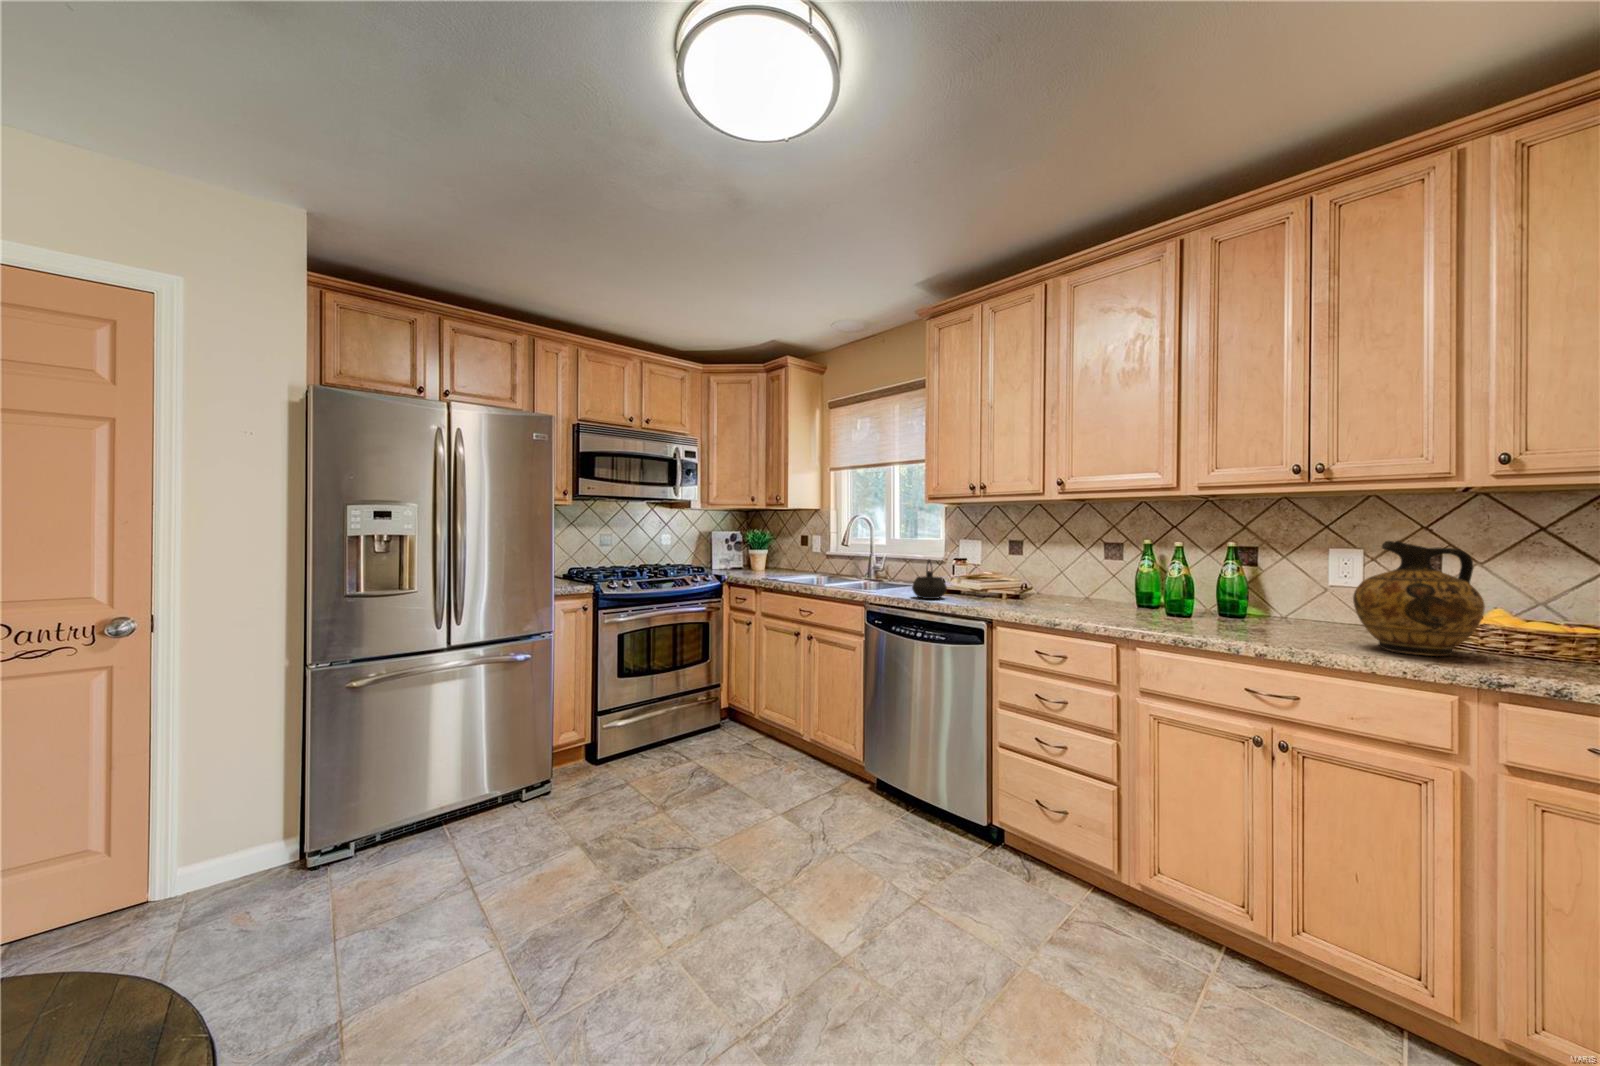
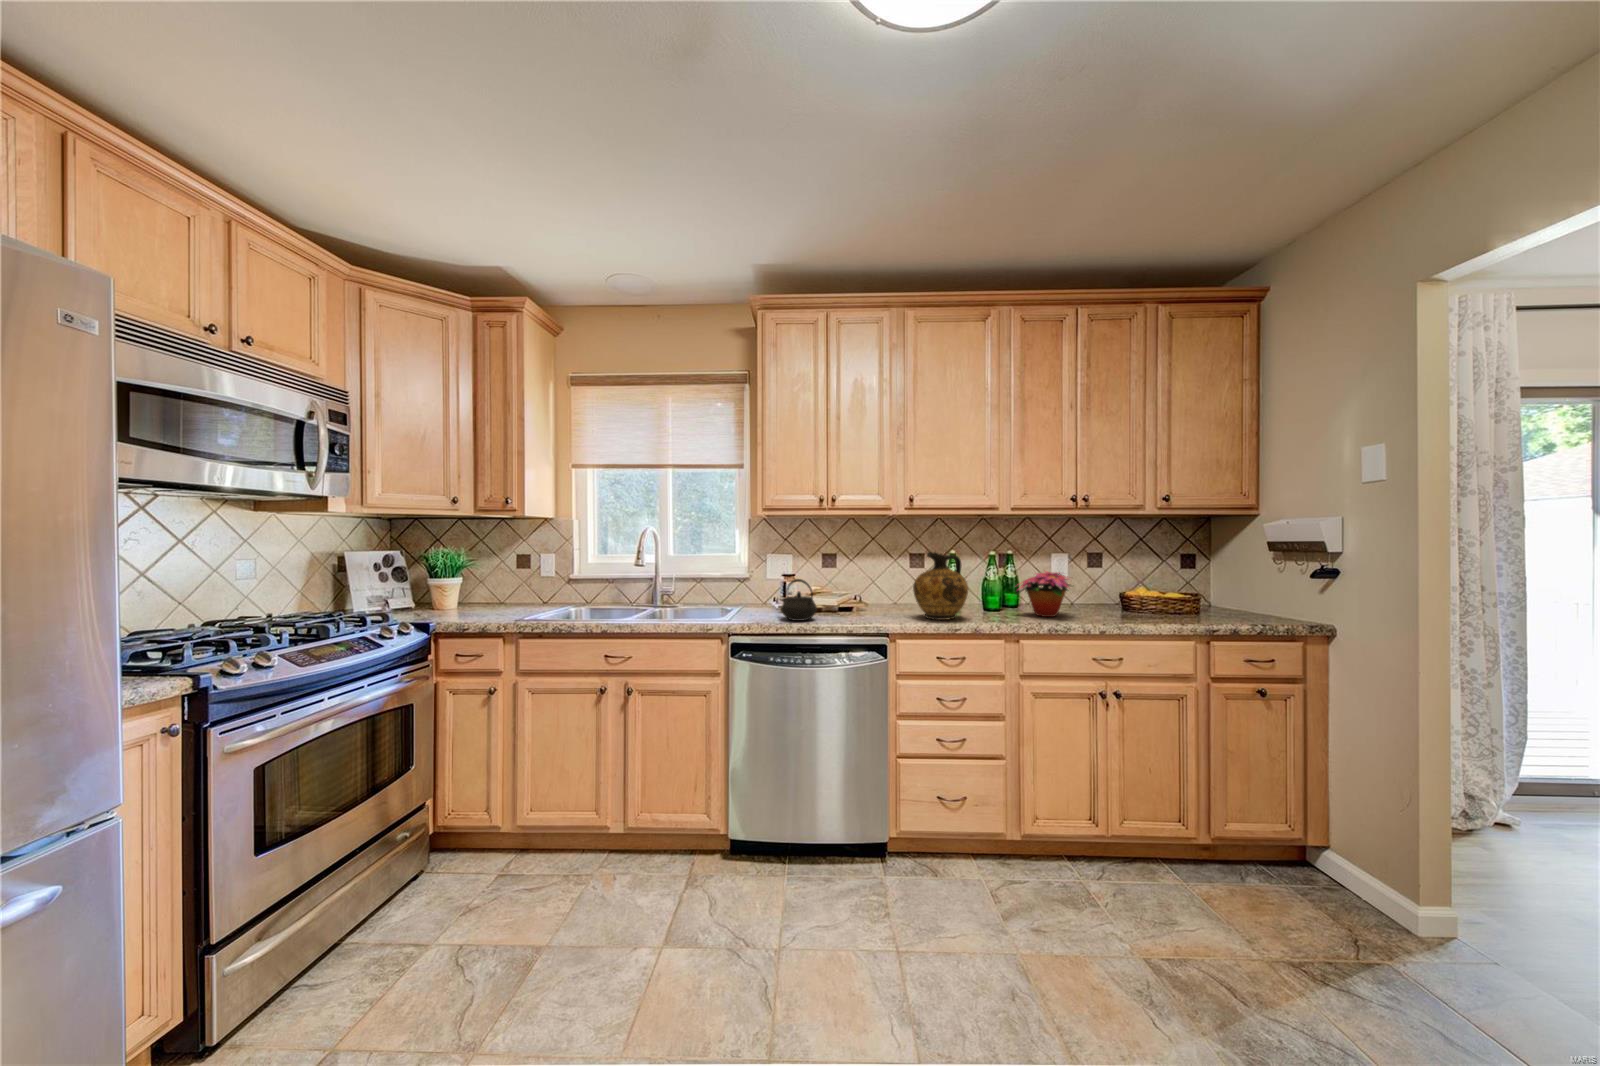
ceramic jug: present [1353,541,1485,656] -> present [913,552,968,620]
flower arrangement: none [1177,565,1294,629] -> present [1017,572,1071,617]

